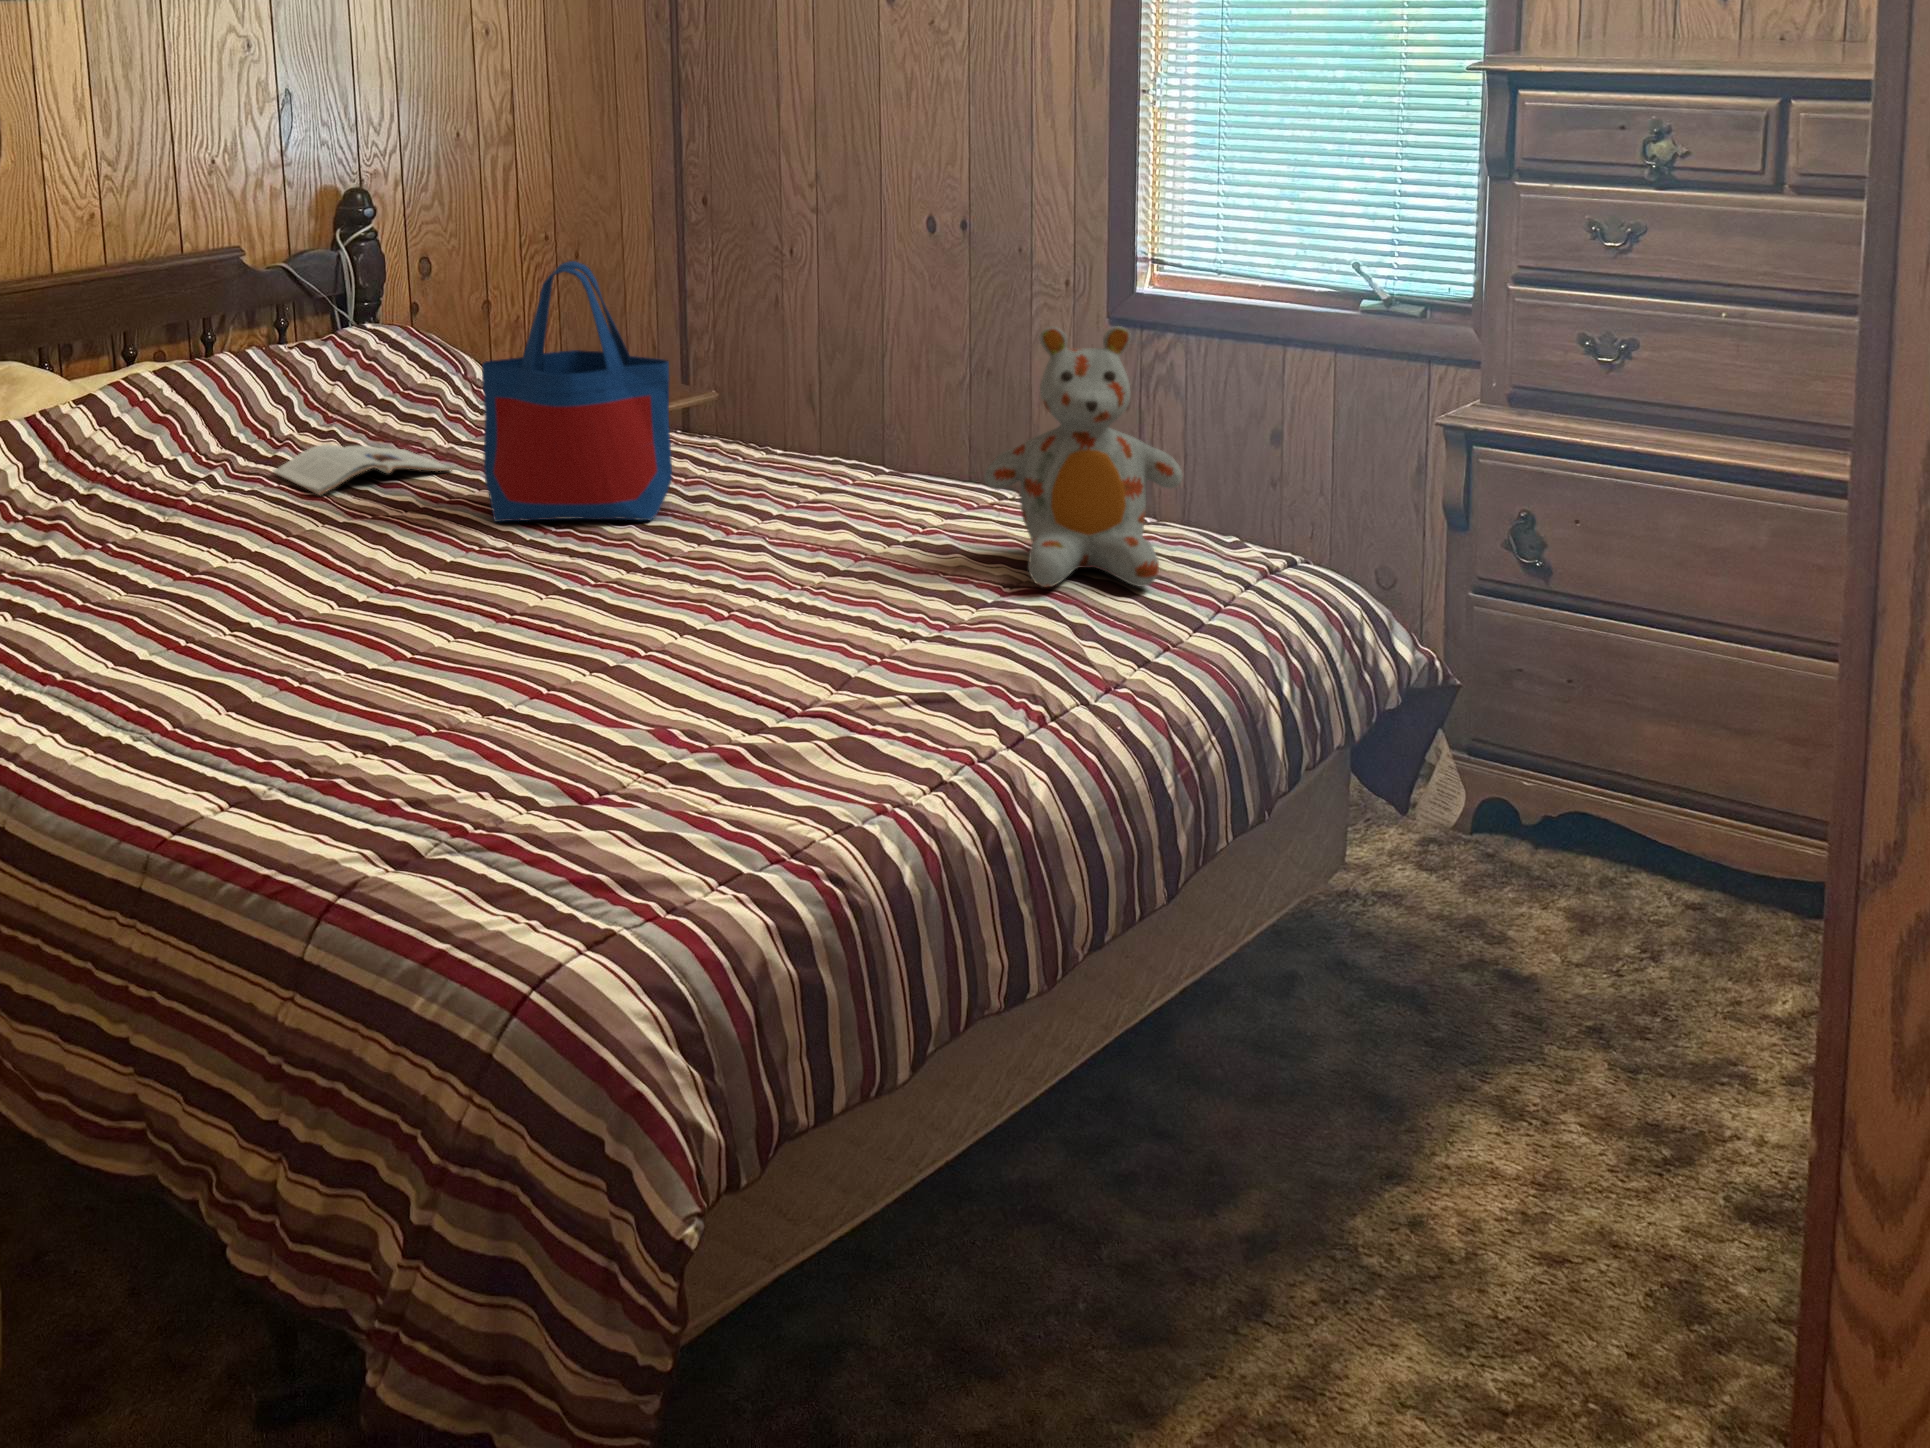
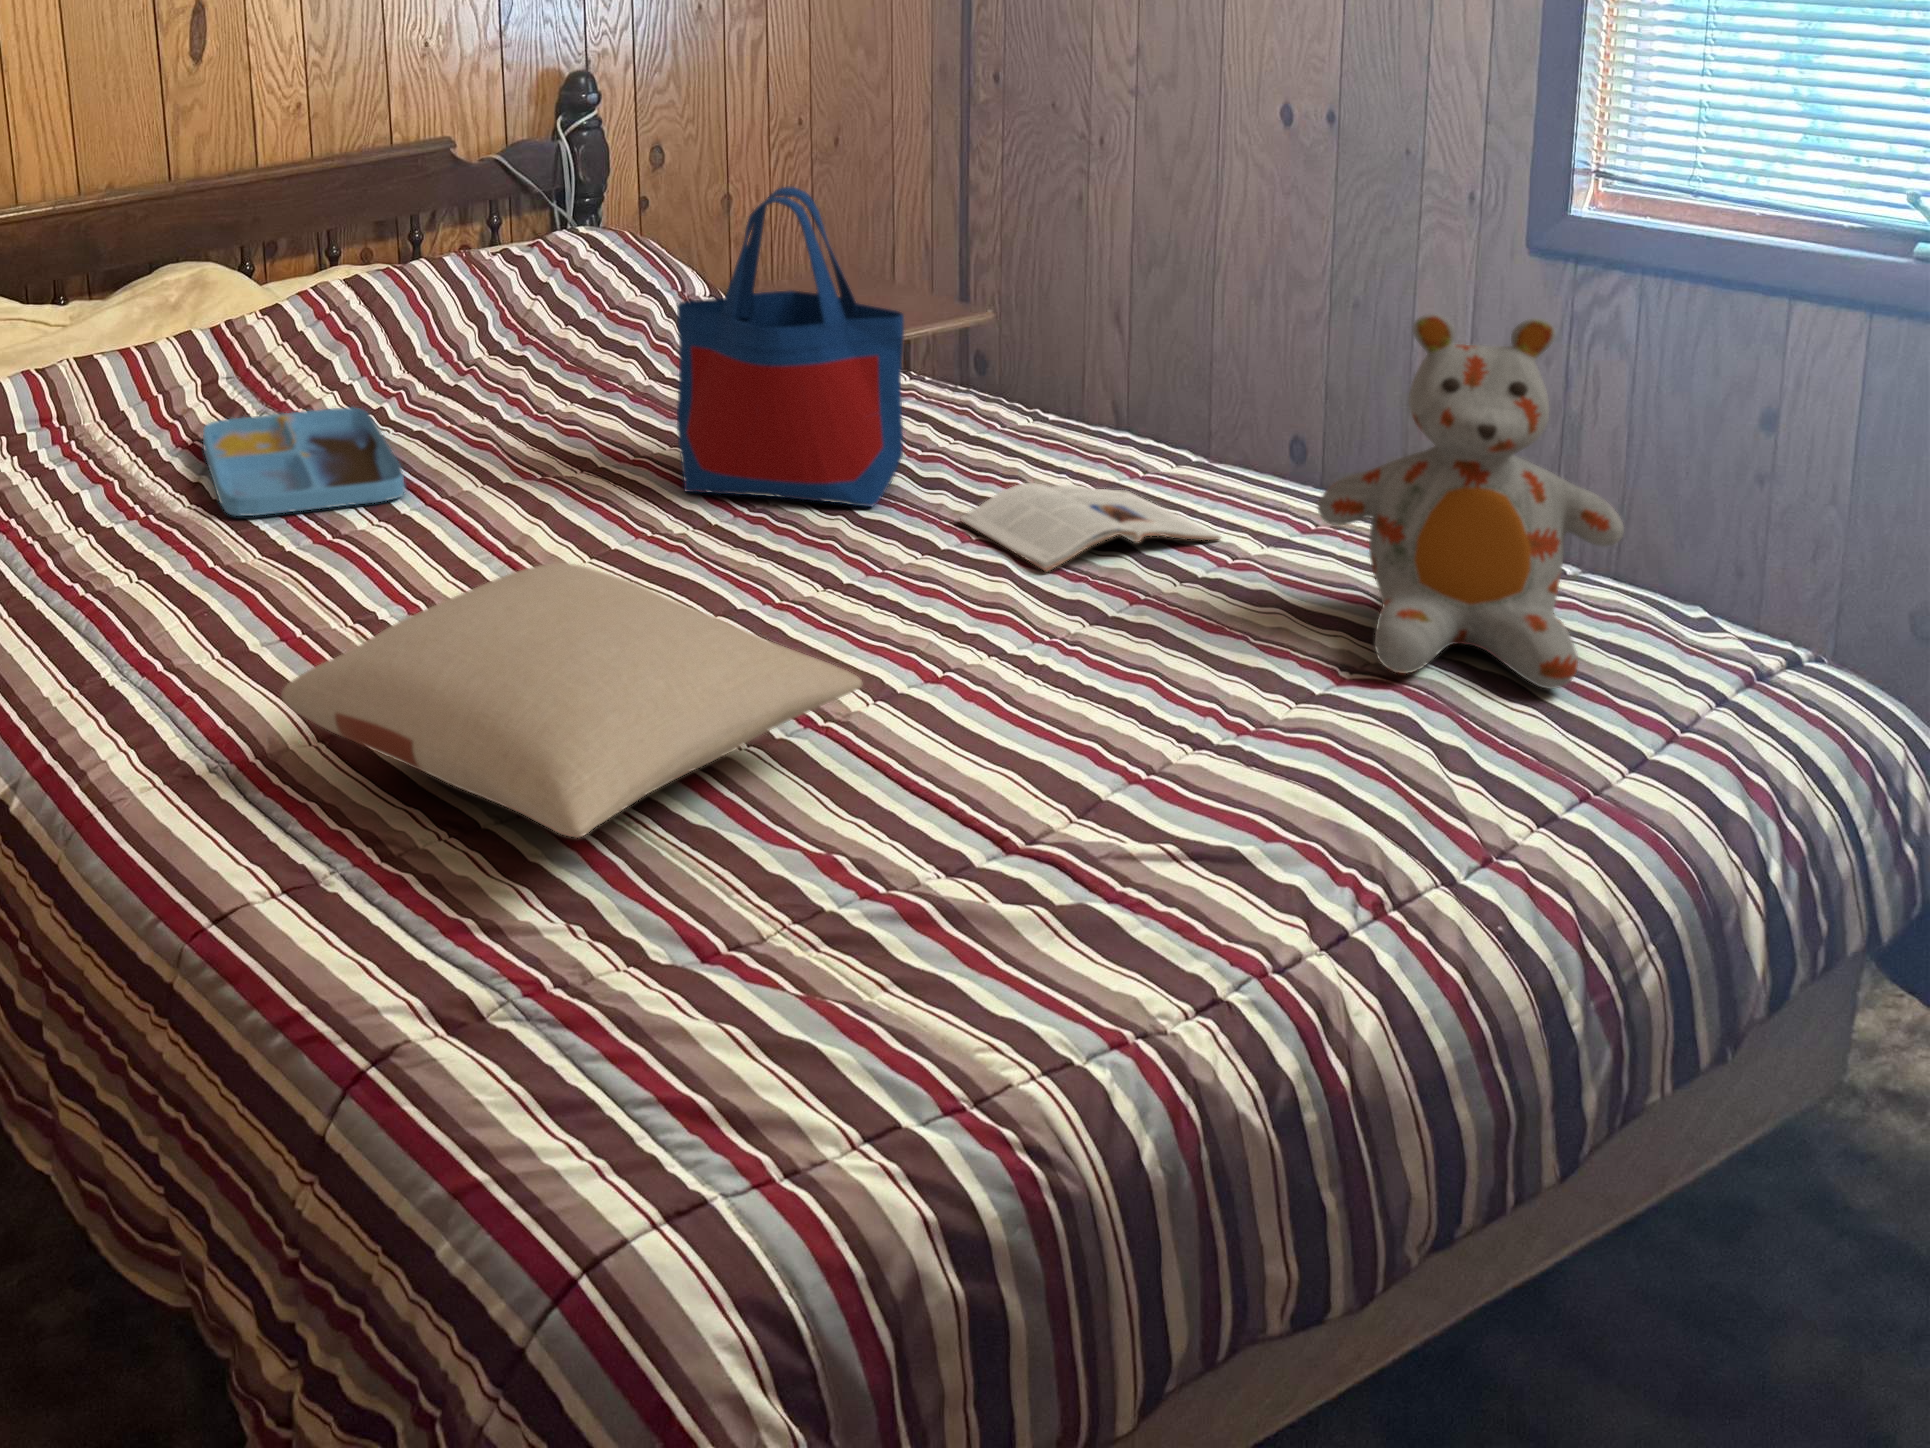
magazine: present [273,444,452,495] -> present [960,483,1221,571]
tray: none [35,480,245,569] -> present [203,407,405,516]
pillow: none [202,551,675,729] -> present [282,563,862,838]

